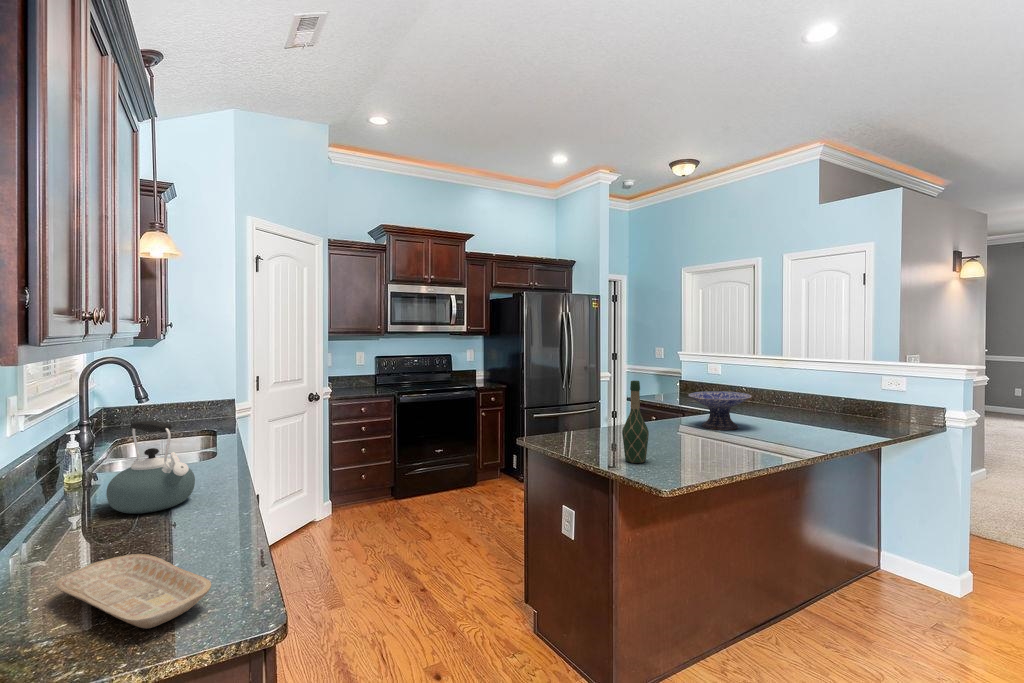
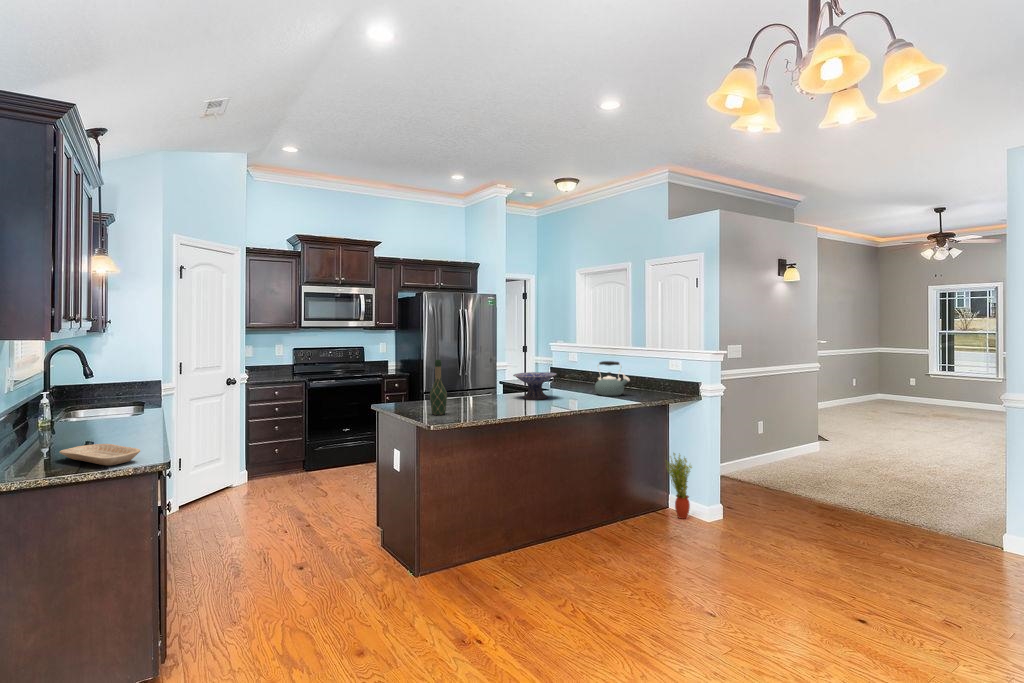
kettle: present [106,421,195,514] -> present [595,361,630,396]
potted plant: none [887,499,933,591] -> present [667,453,692,519]

